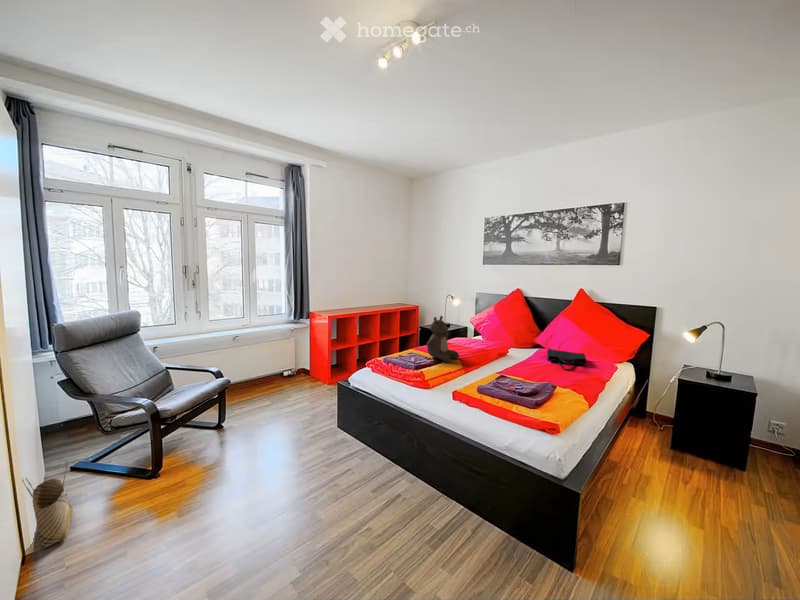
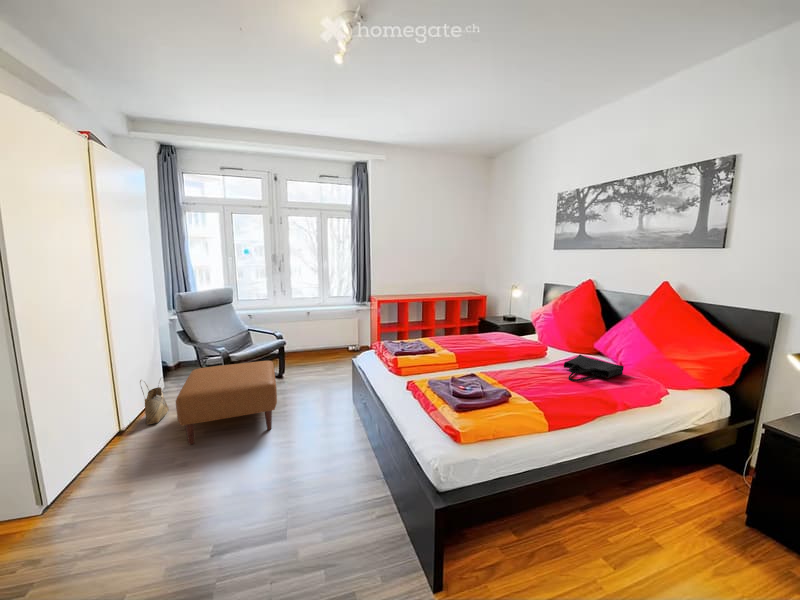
stuffed bear: present [427,316,459,362] -> none [424,305,460,353]
ottoman: none [120,401,282,552] -> present [176,361,277,445]

